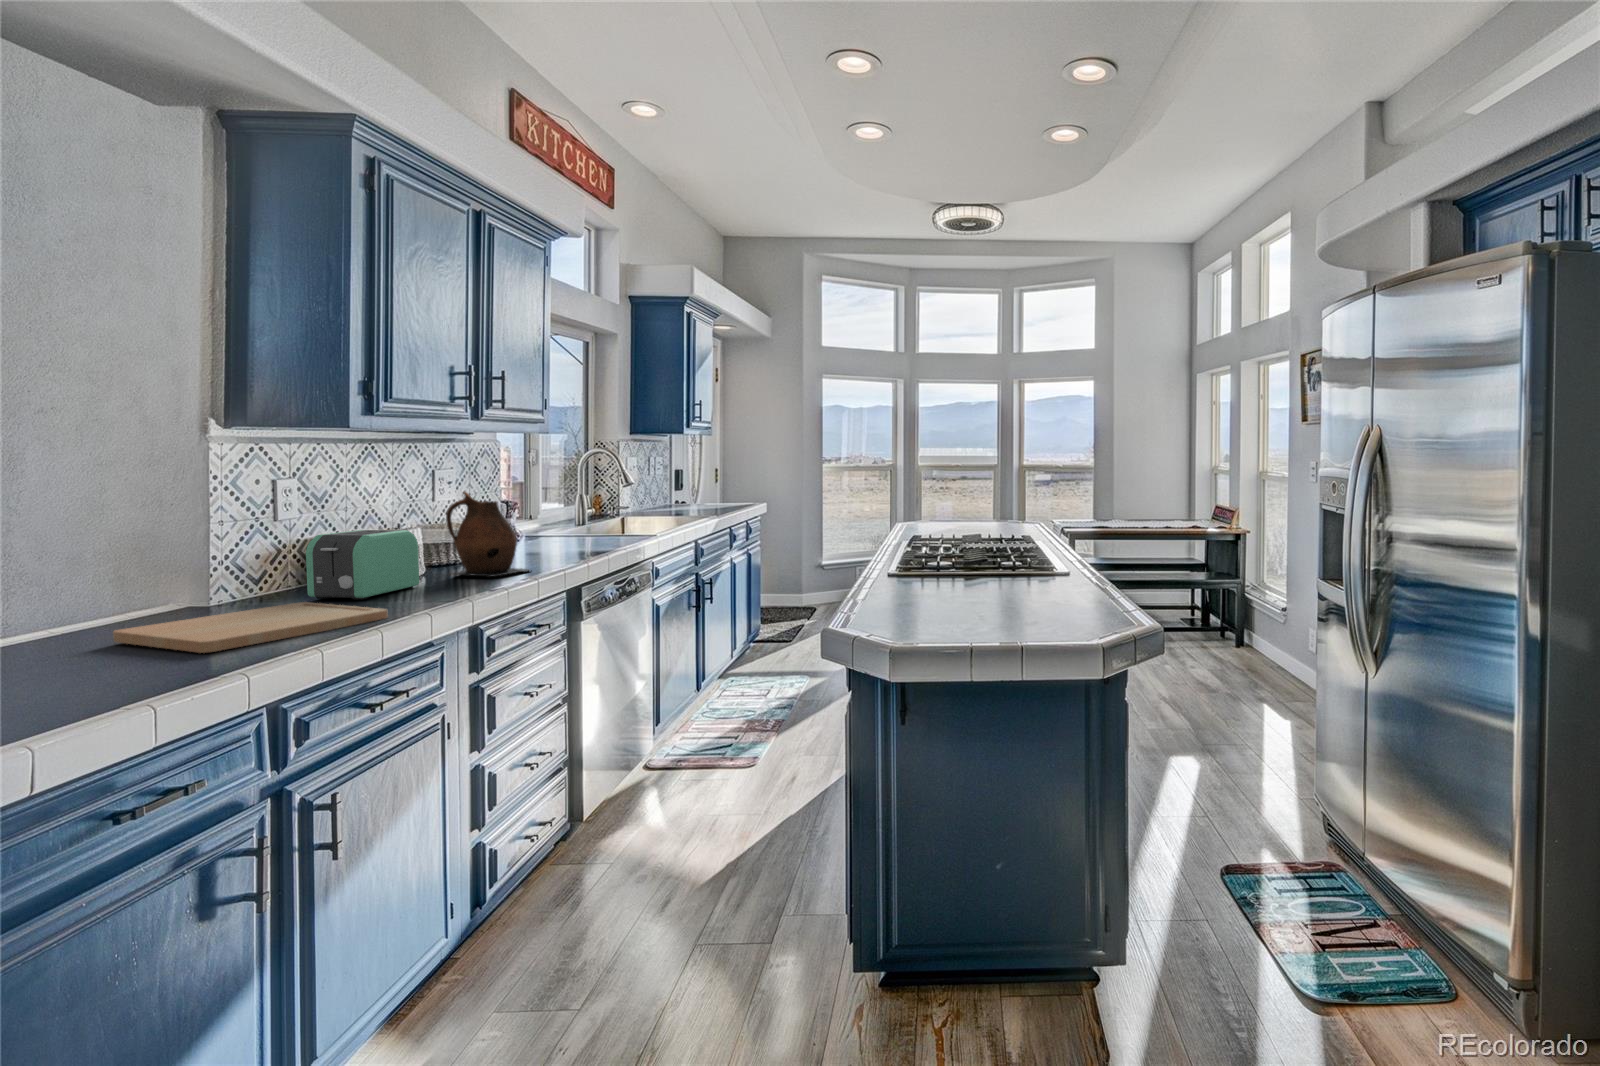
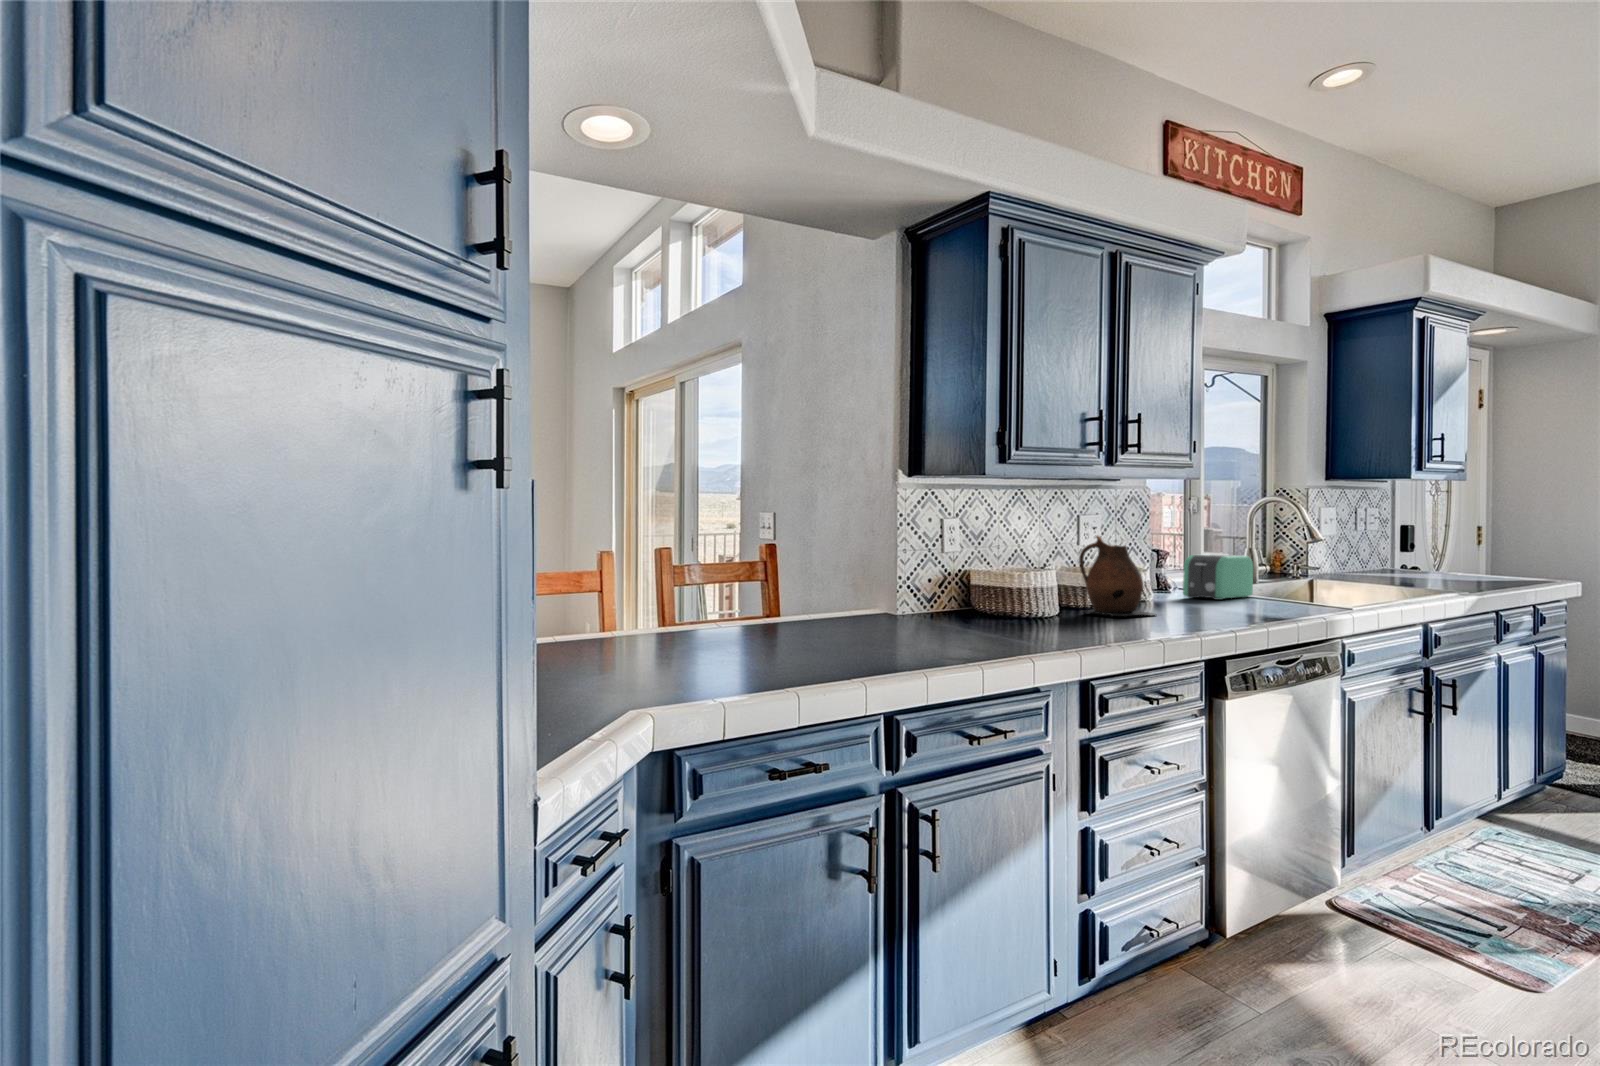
toaster: present [306,530,419,600] -> present [1183,554,1253,600]
cutting board: present [113,602,388,653] -> none [824,619,1010,643]

